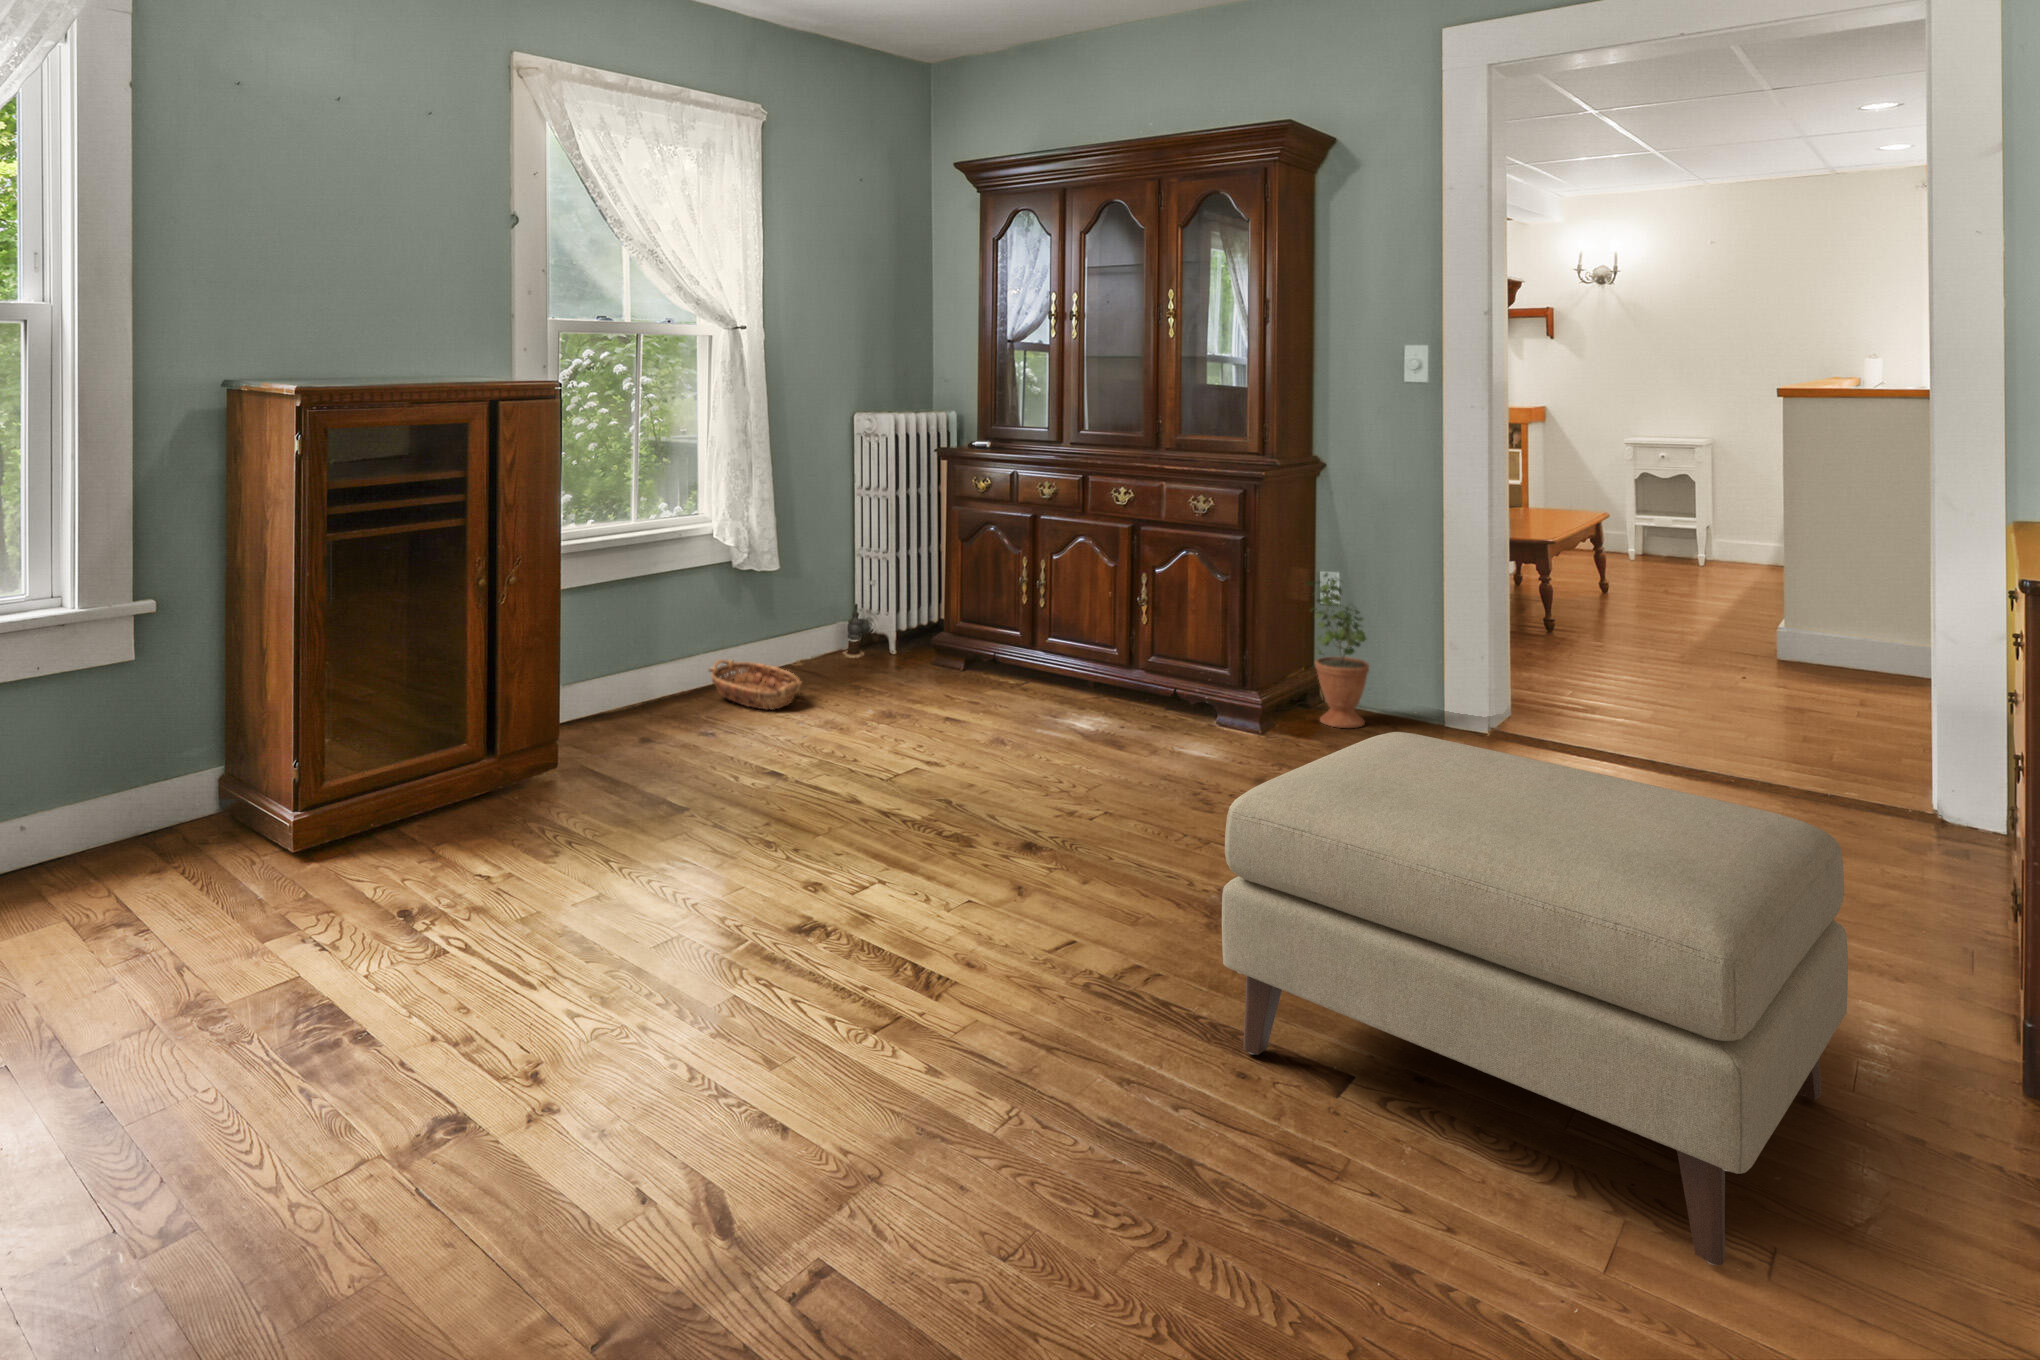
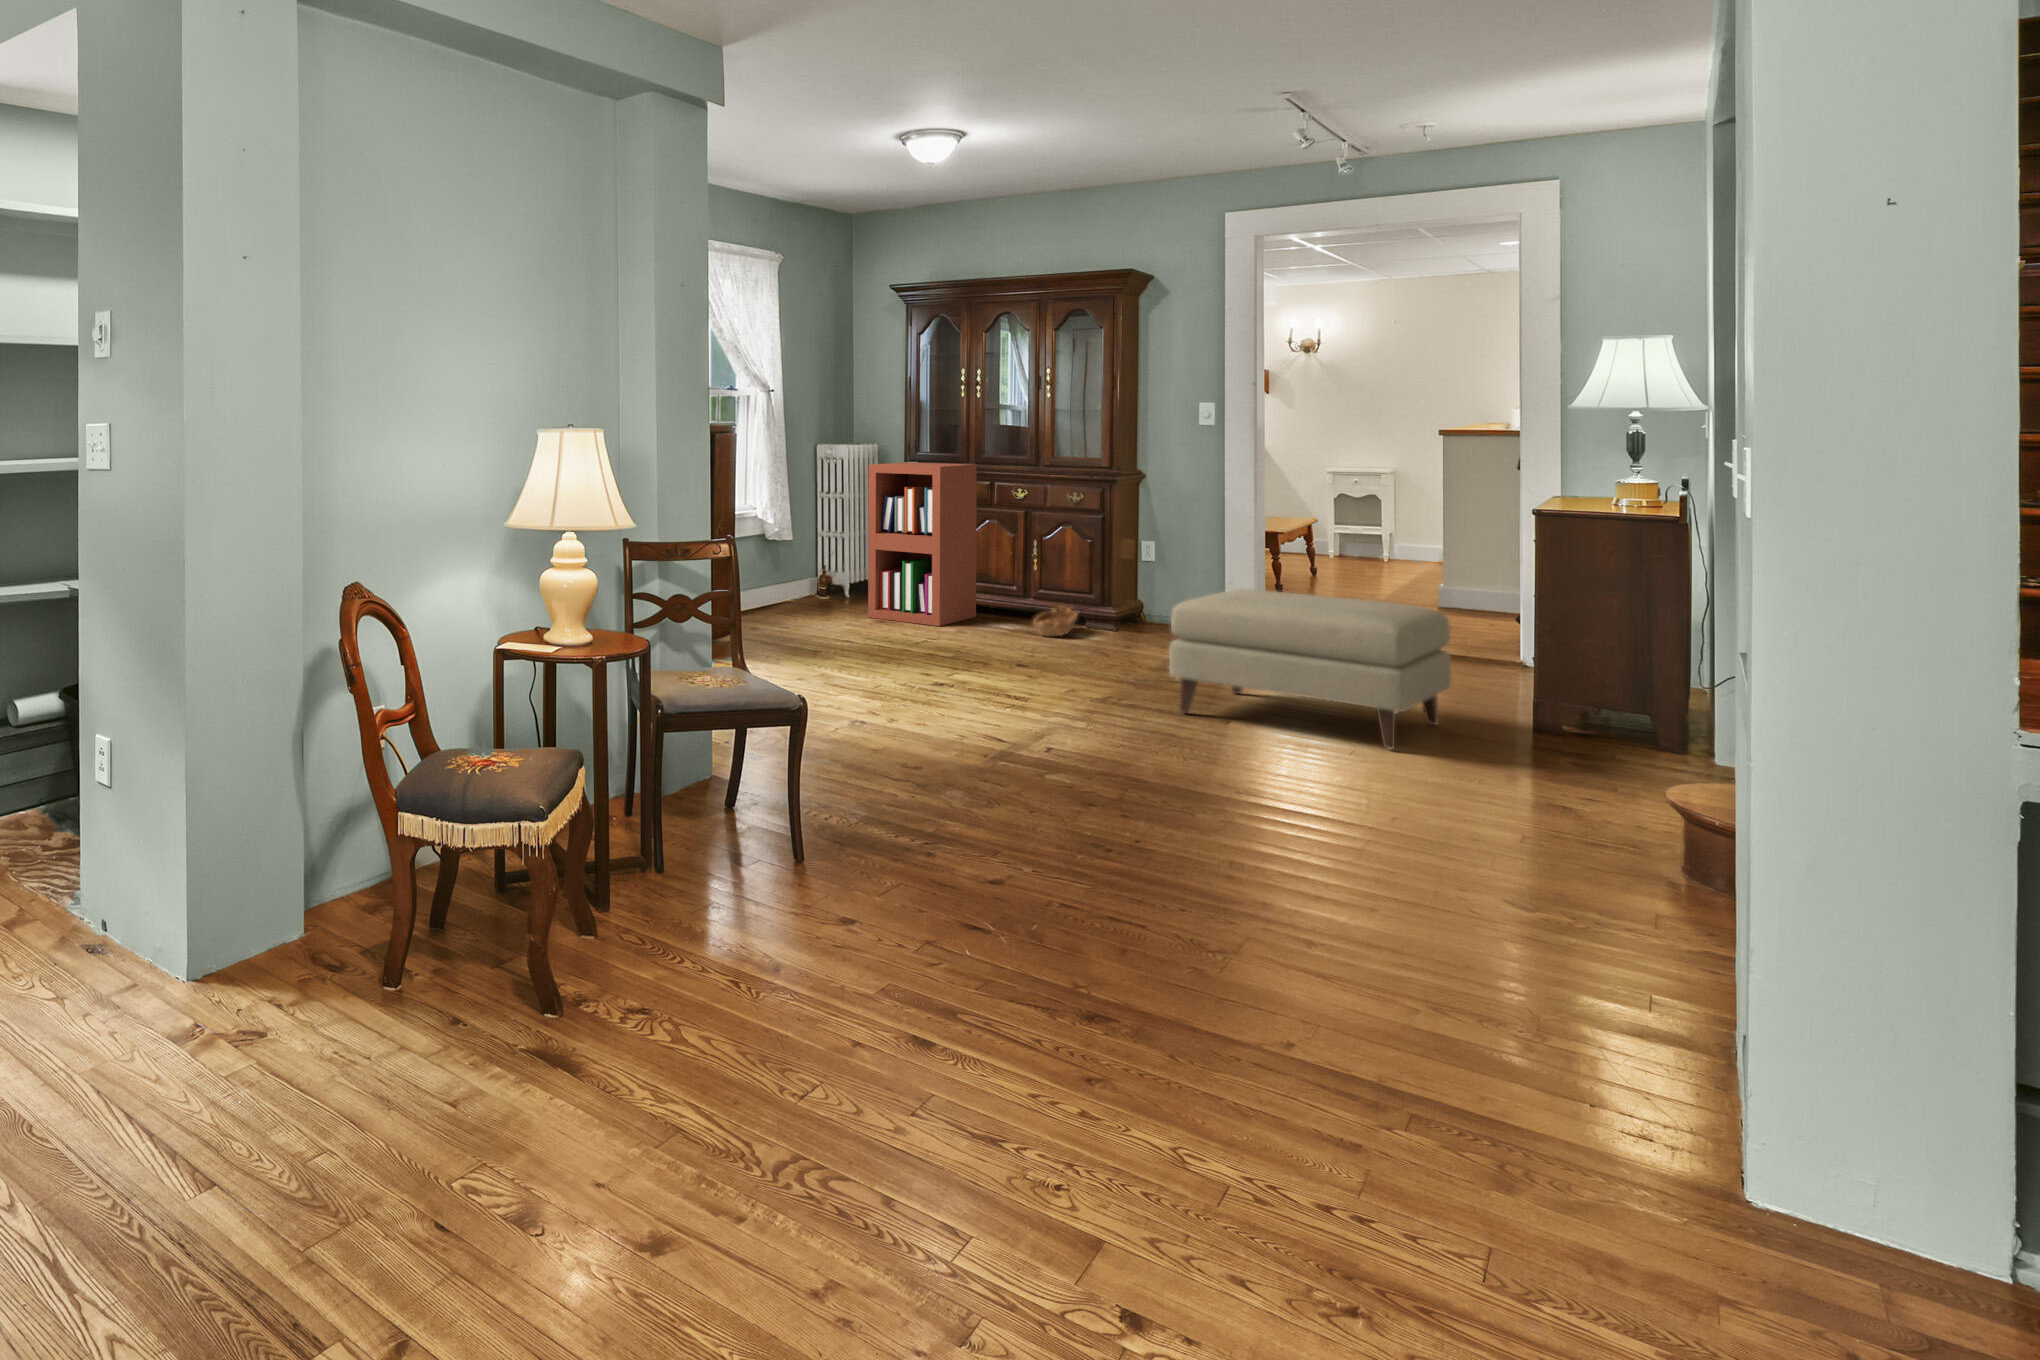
bookshelf: none [881,442,1059,724] -> present [868,462,977,626]
potted plant: present [1306,573,1369,728] -> none [1137,538,1179,630]
basket: present [709,660,802,710] -> present [1033,607,1078,636]

